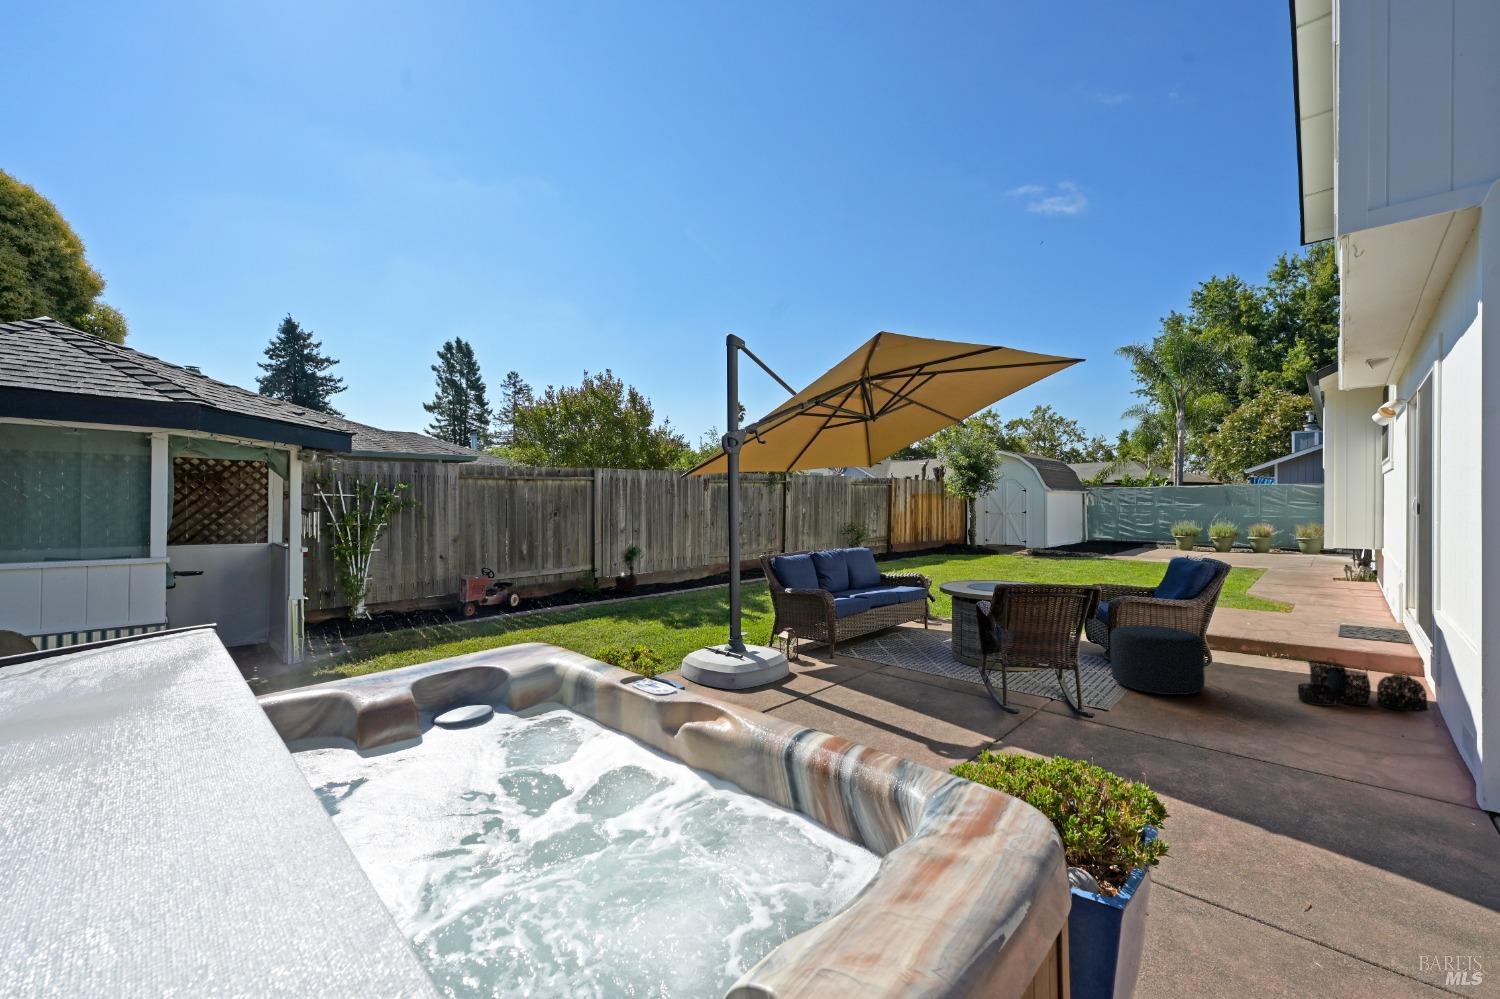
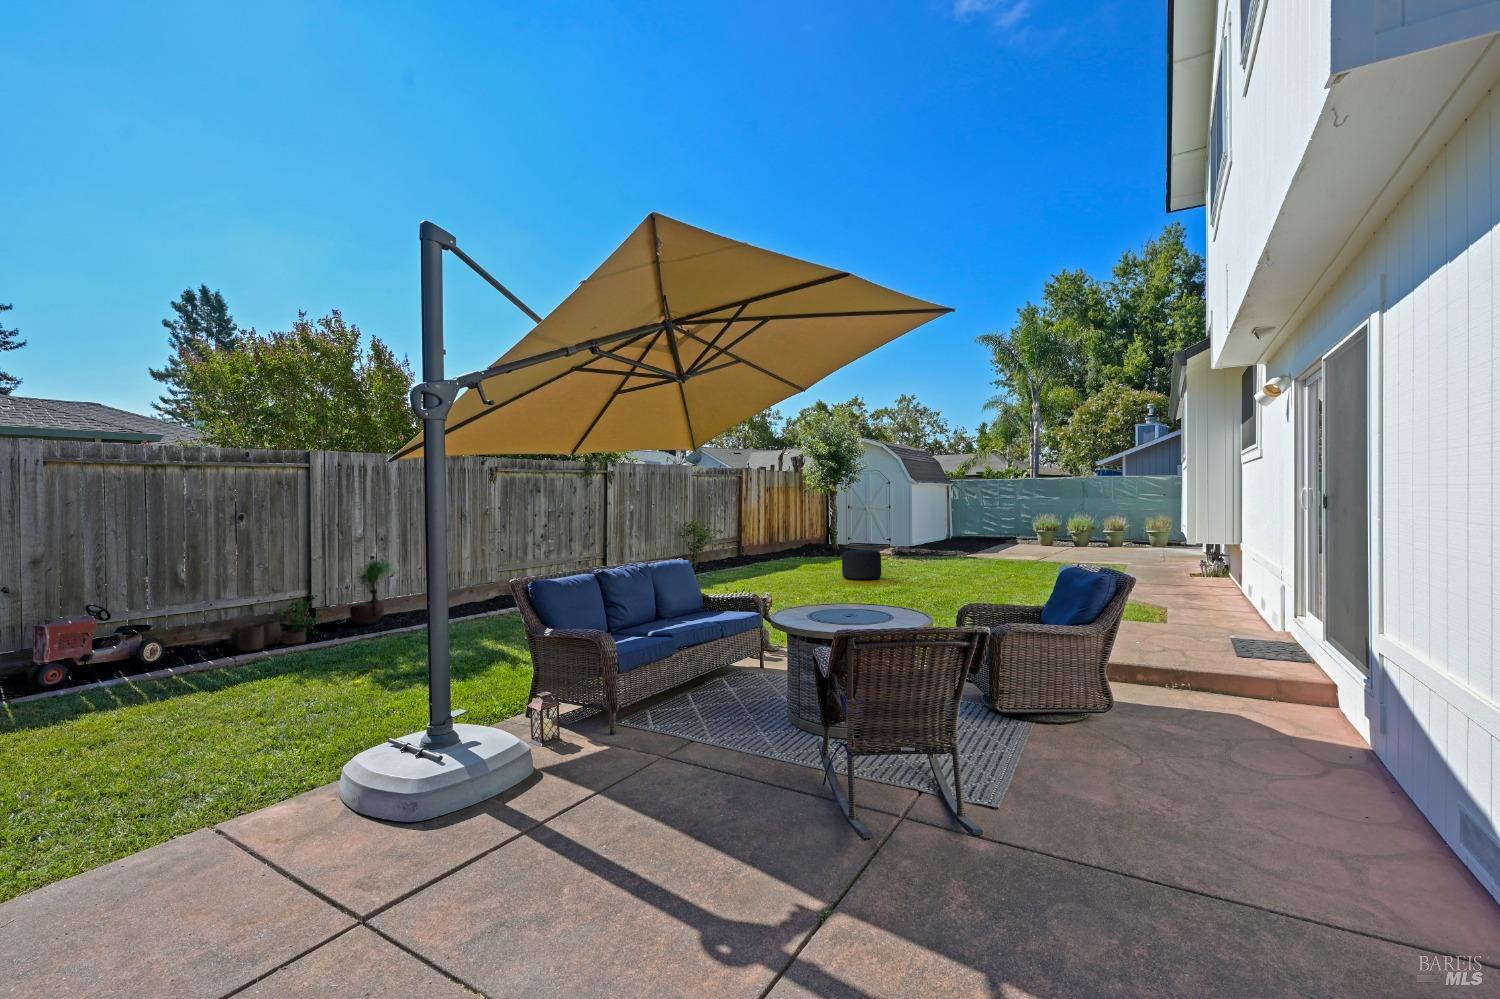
ottoman: present [1110,625,1205,695] -> present [842,550,881,580]
woven basket: present [1298,658,1428,712] -> present [228,620,306,651]

